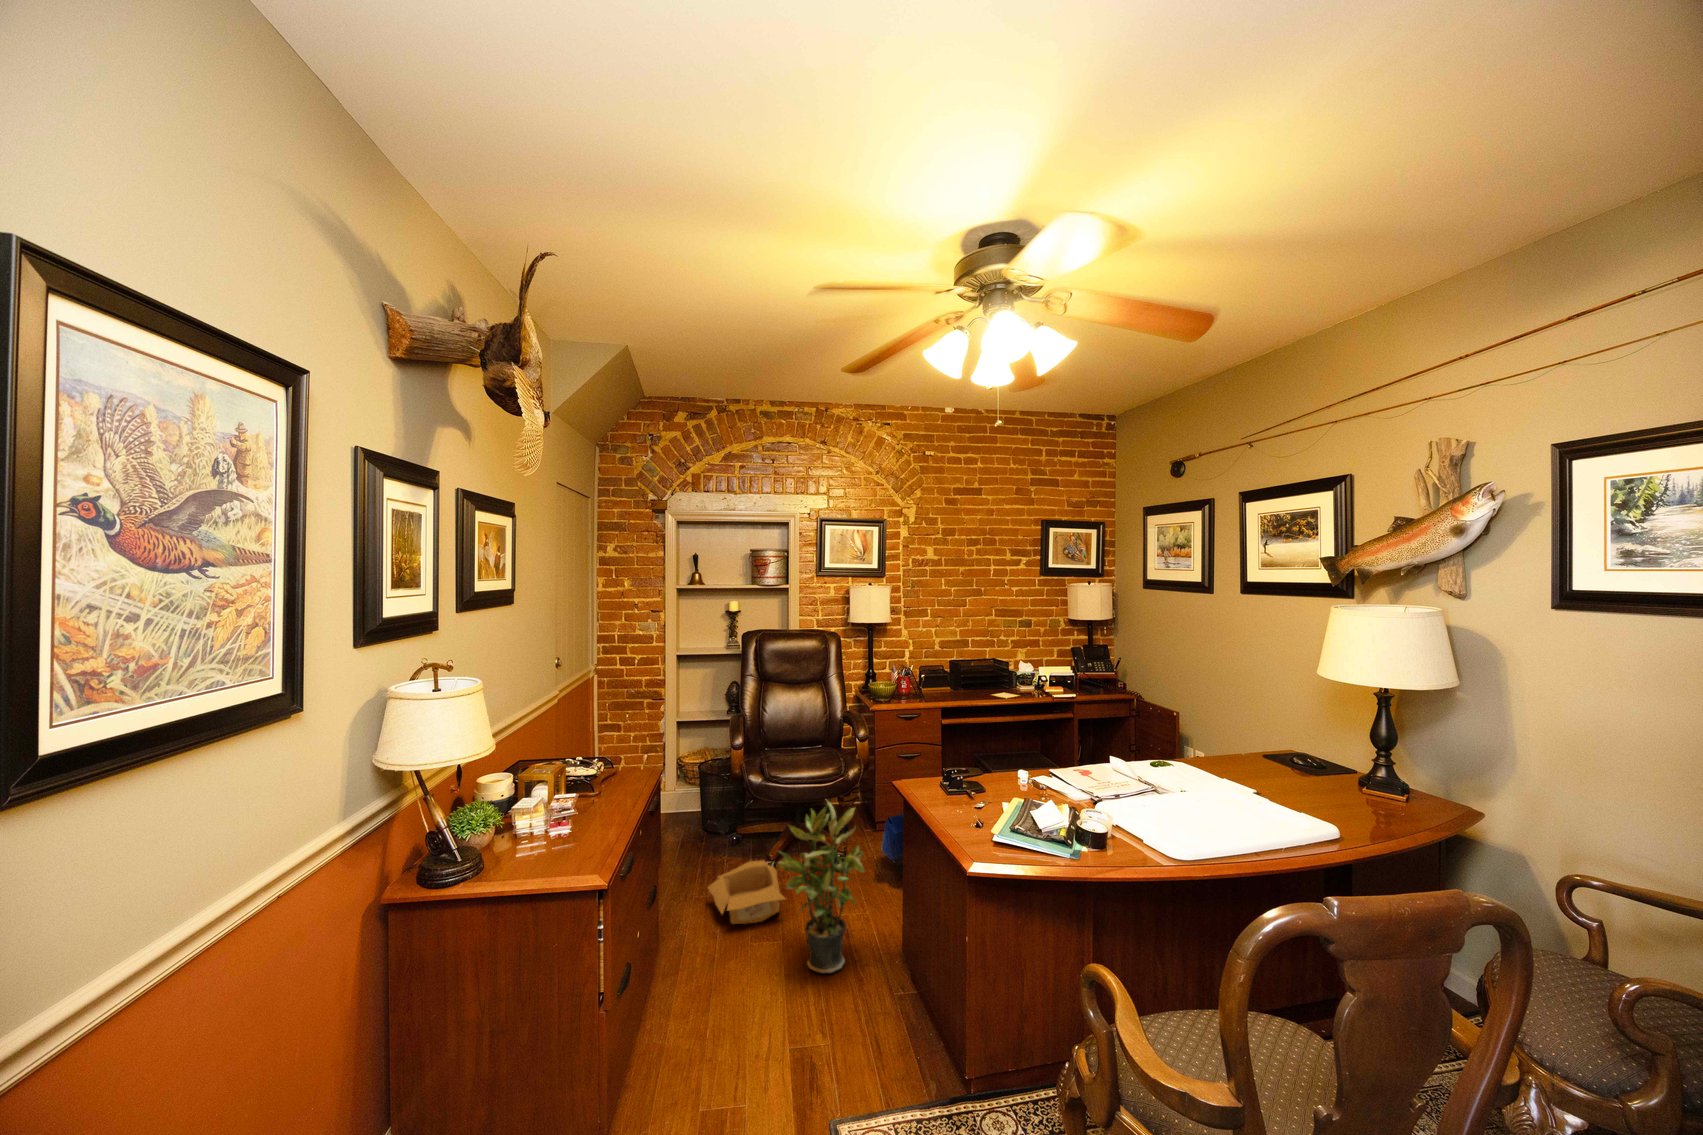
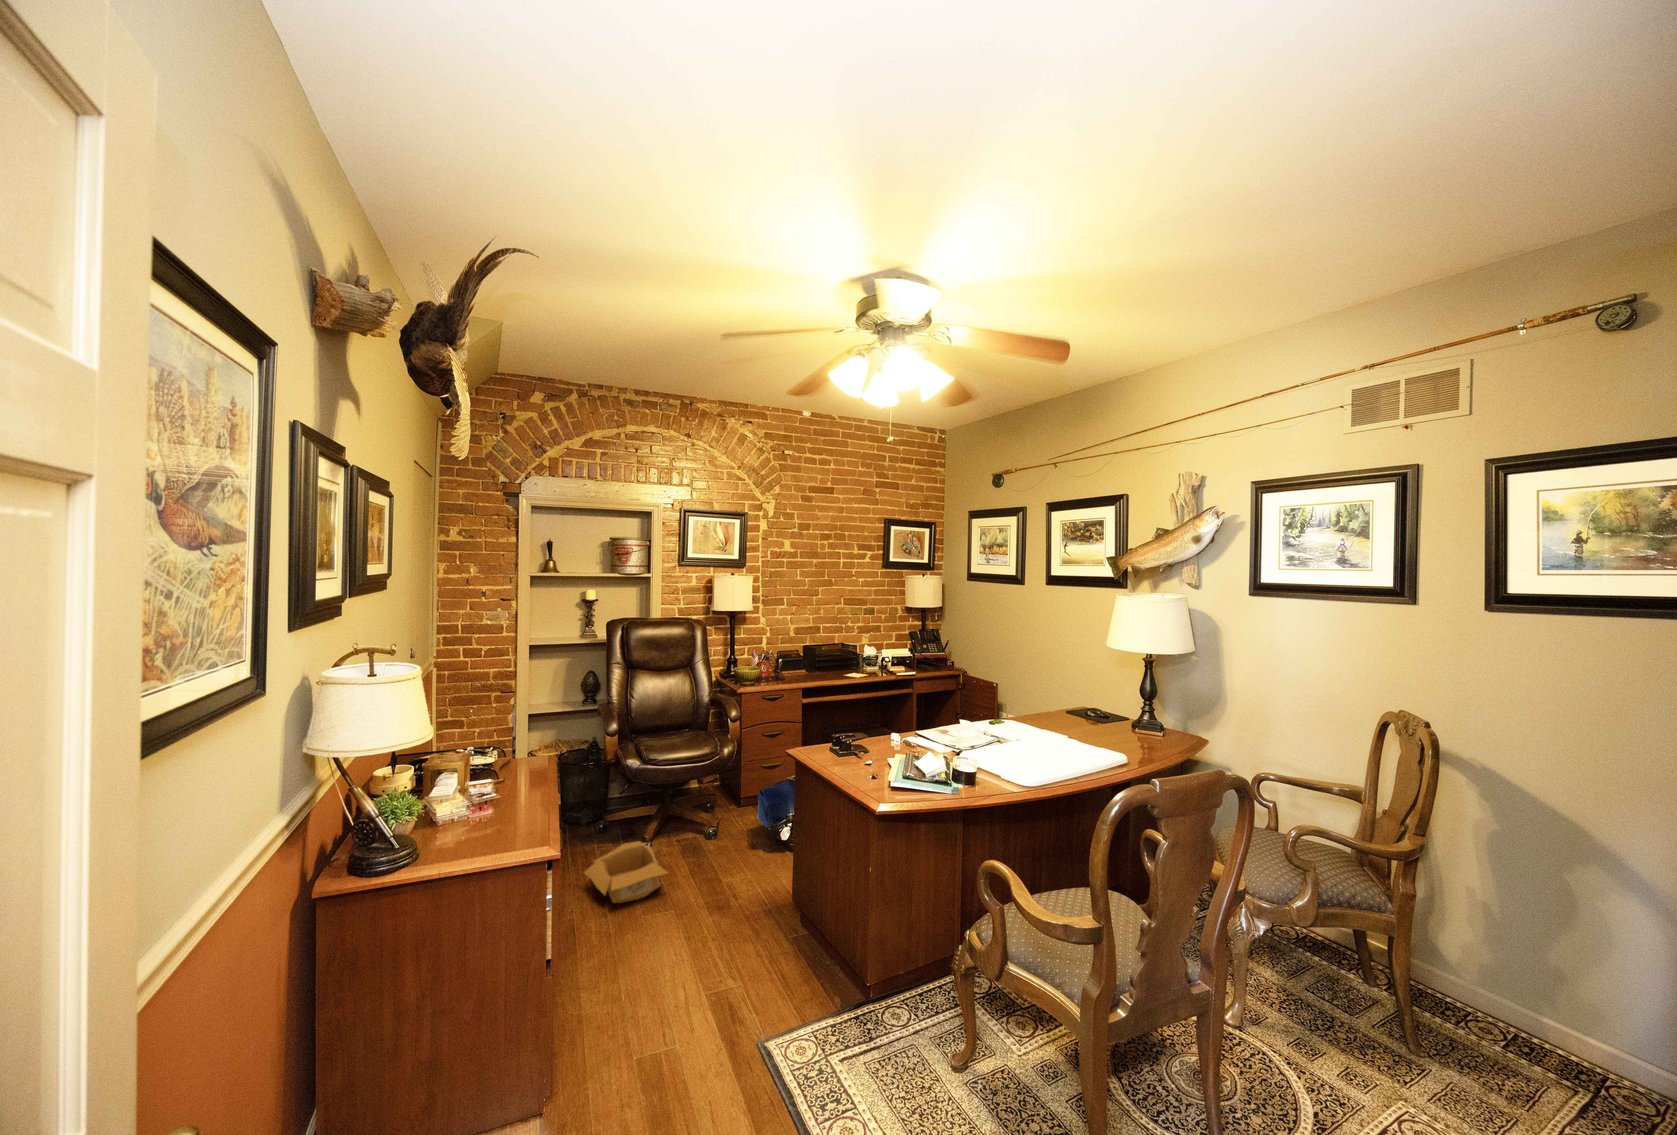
potted plant: present [778,801,865,973] -> none [671,773,753,933]

